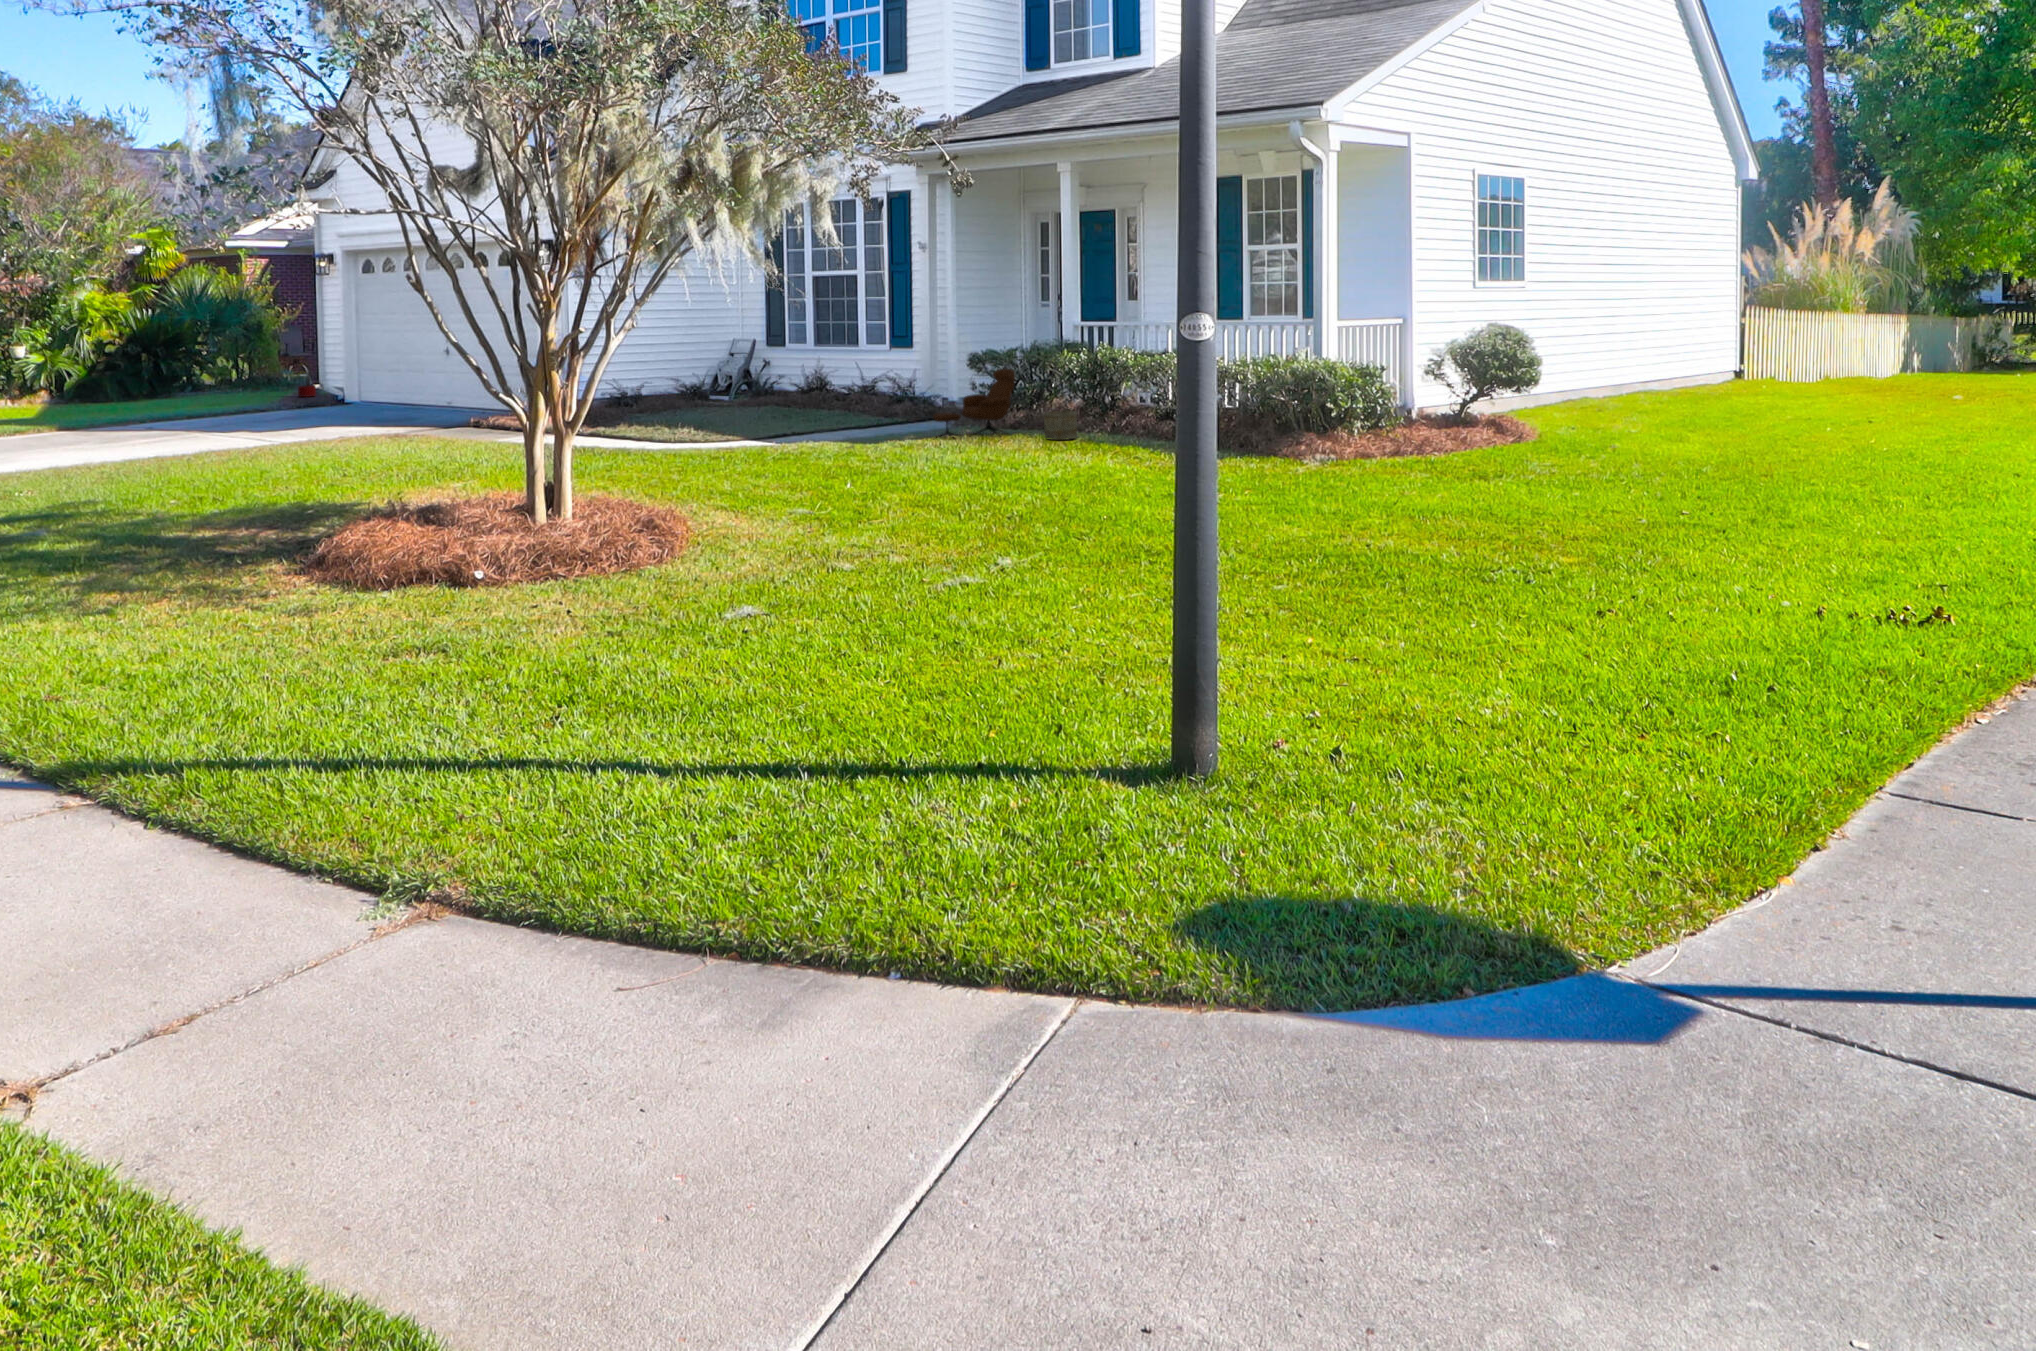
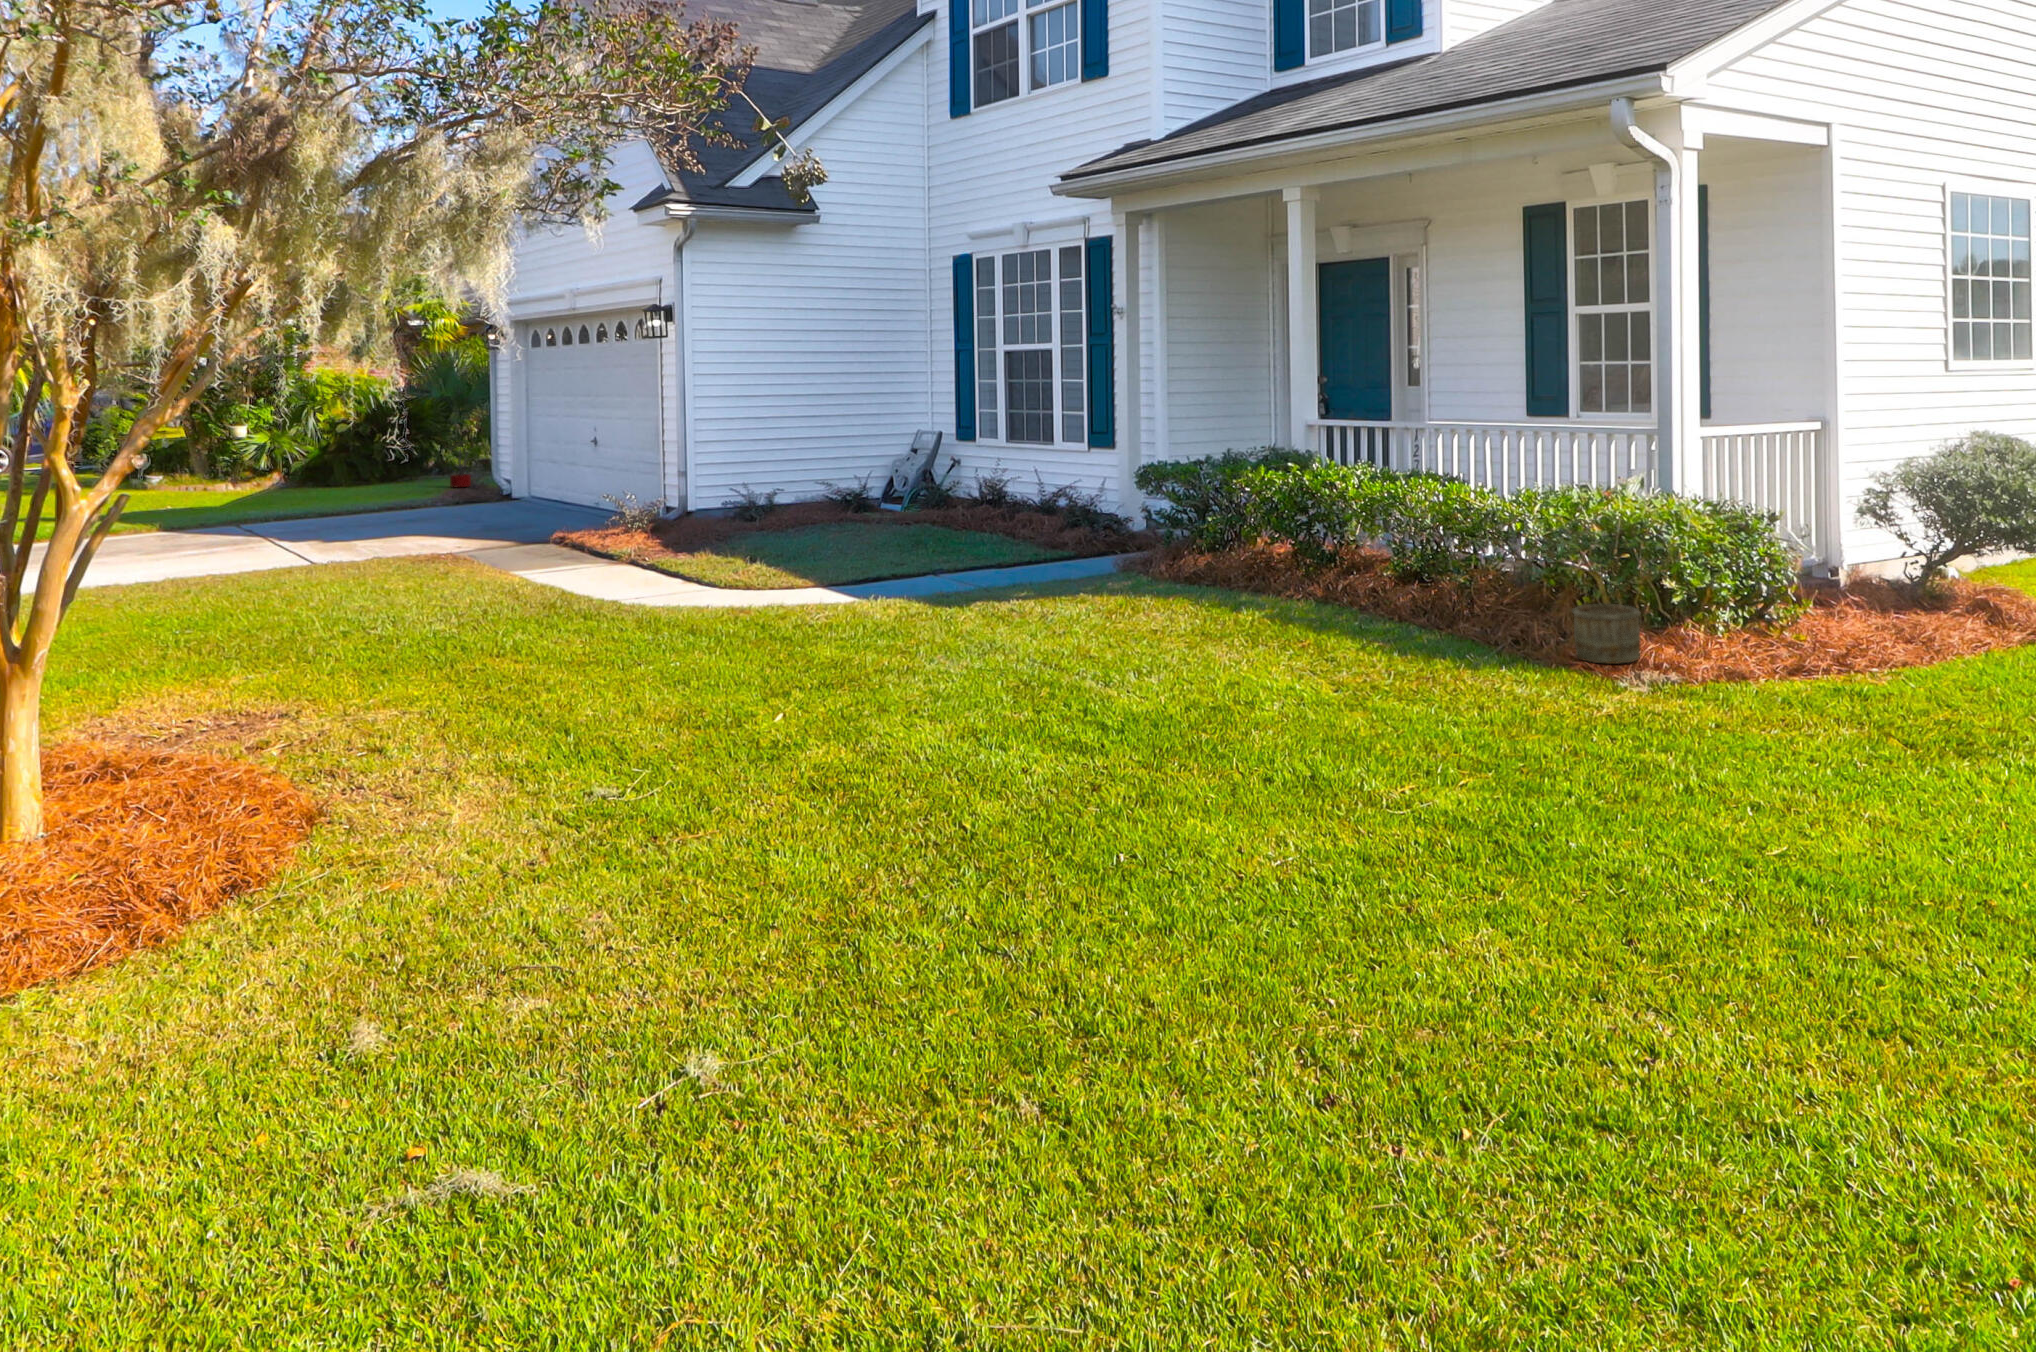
lounge chair: present [933,368,1015,436] -> none [1080,488,1208,595]
wooden bucket: present [1044,411,1077,440] -> present [1572,604,1641,664]

